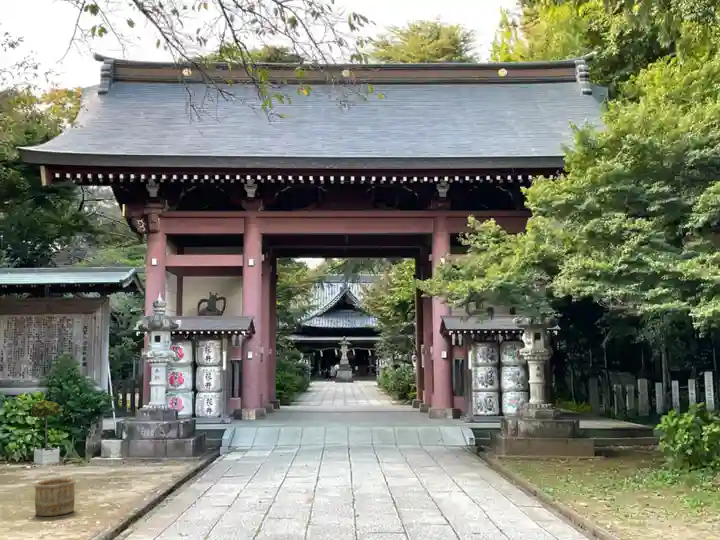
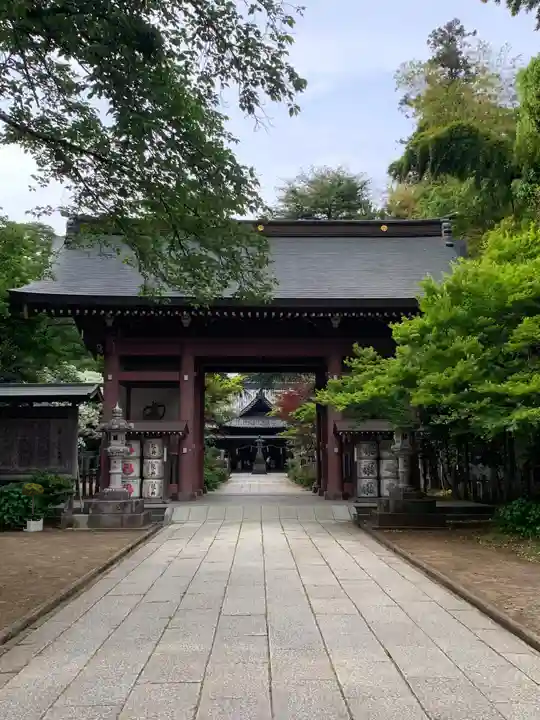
wooden bucket: present [34,478,75,516] -> none [36,535,65,561]

